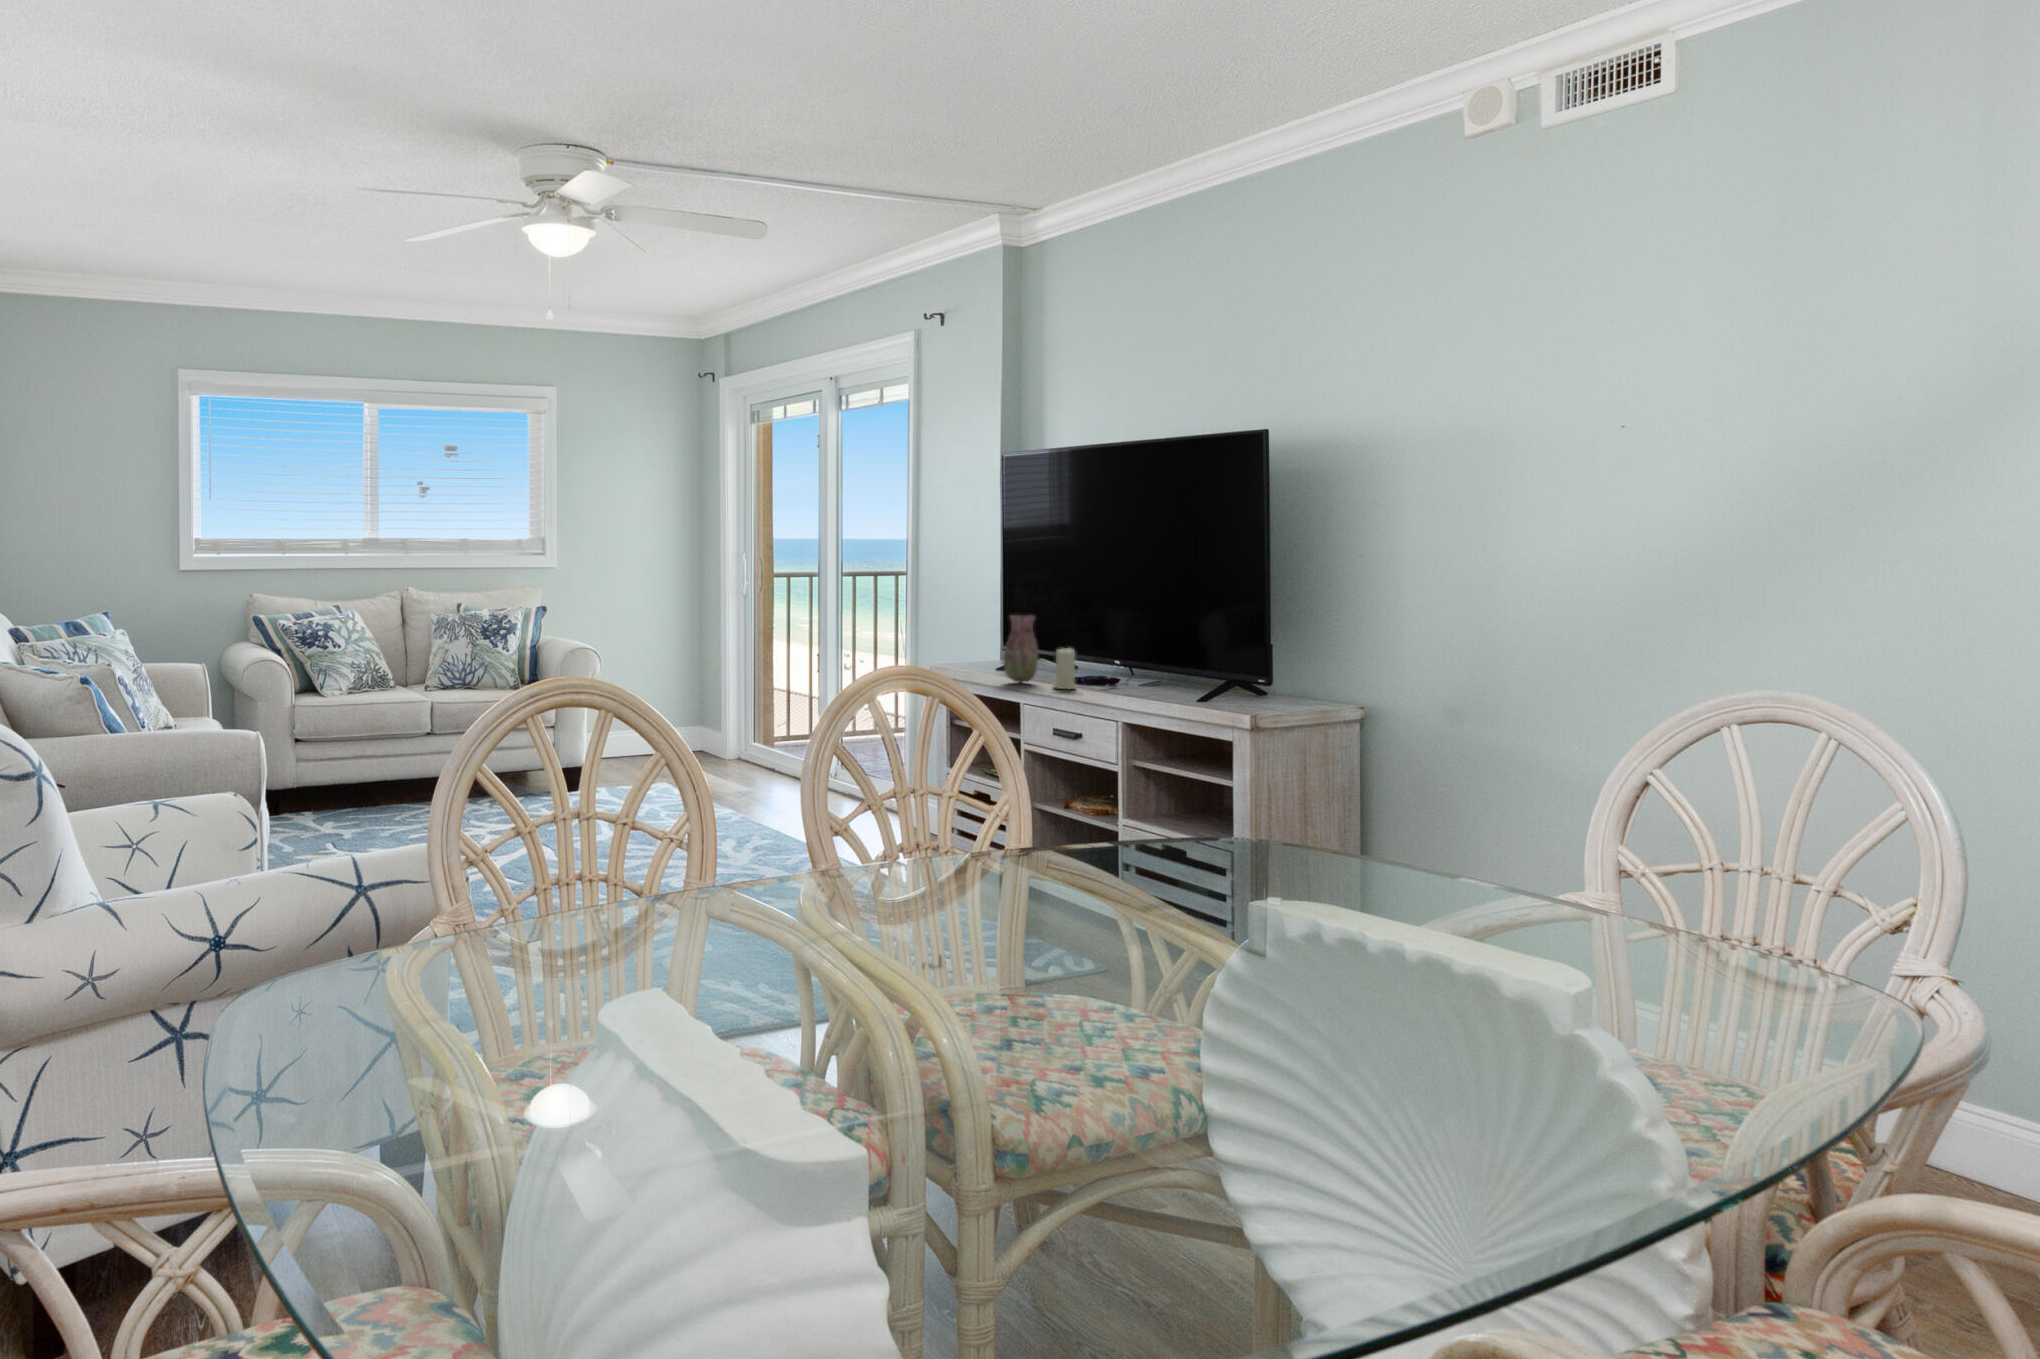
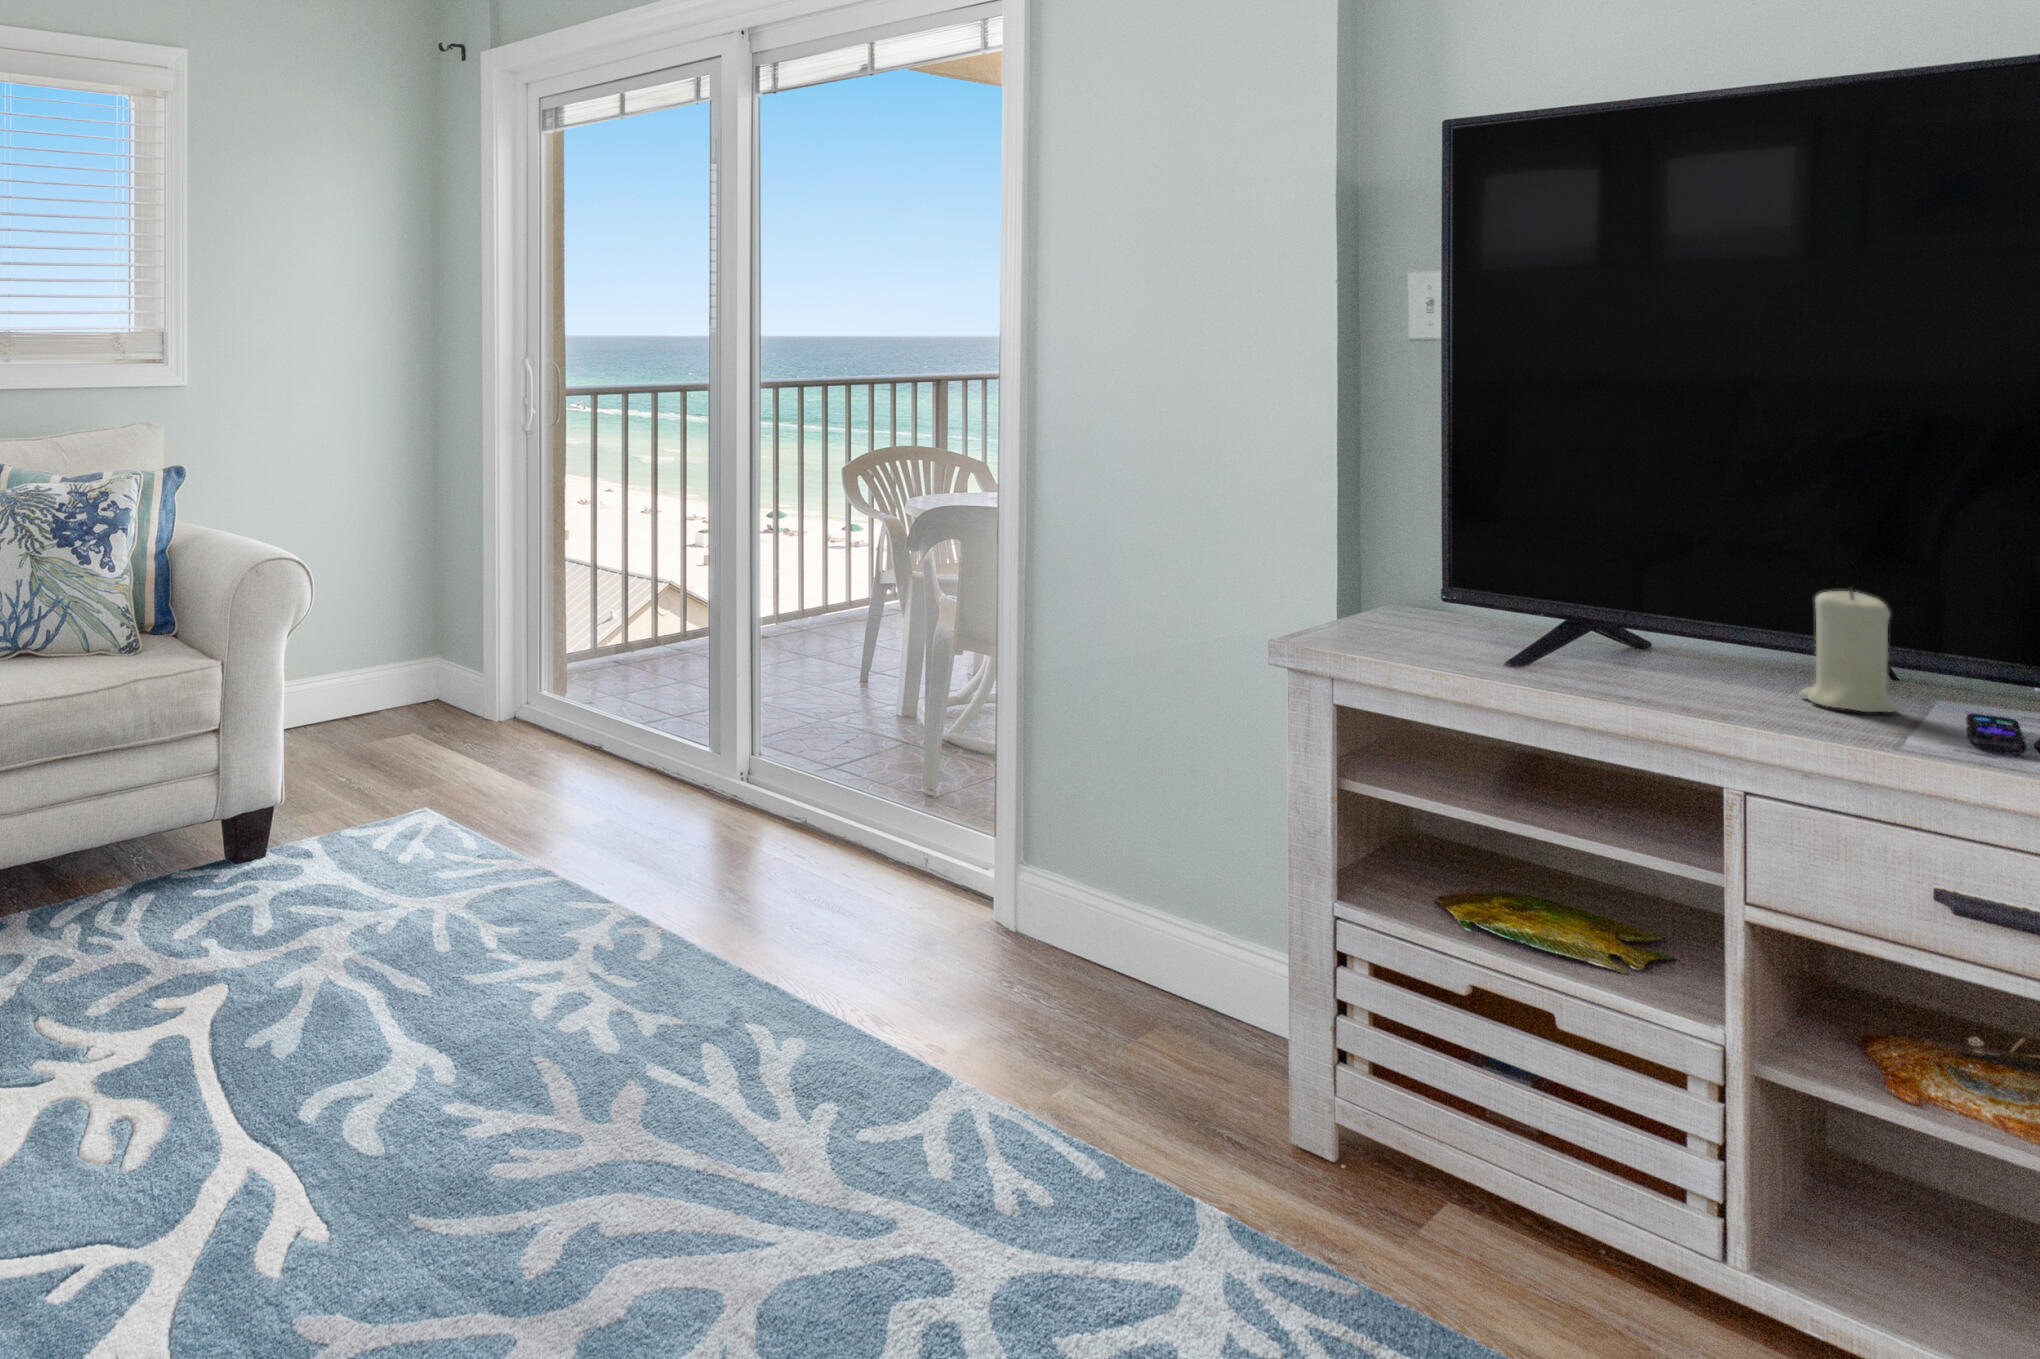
vase: present [1004,615,1038,683] -> none [1594,494,1707,681]

